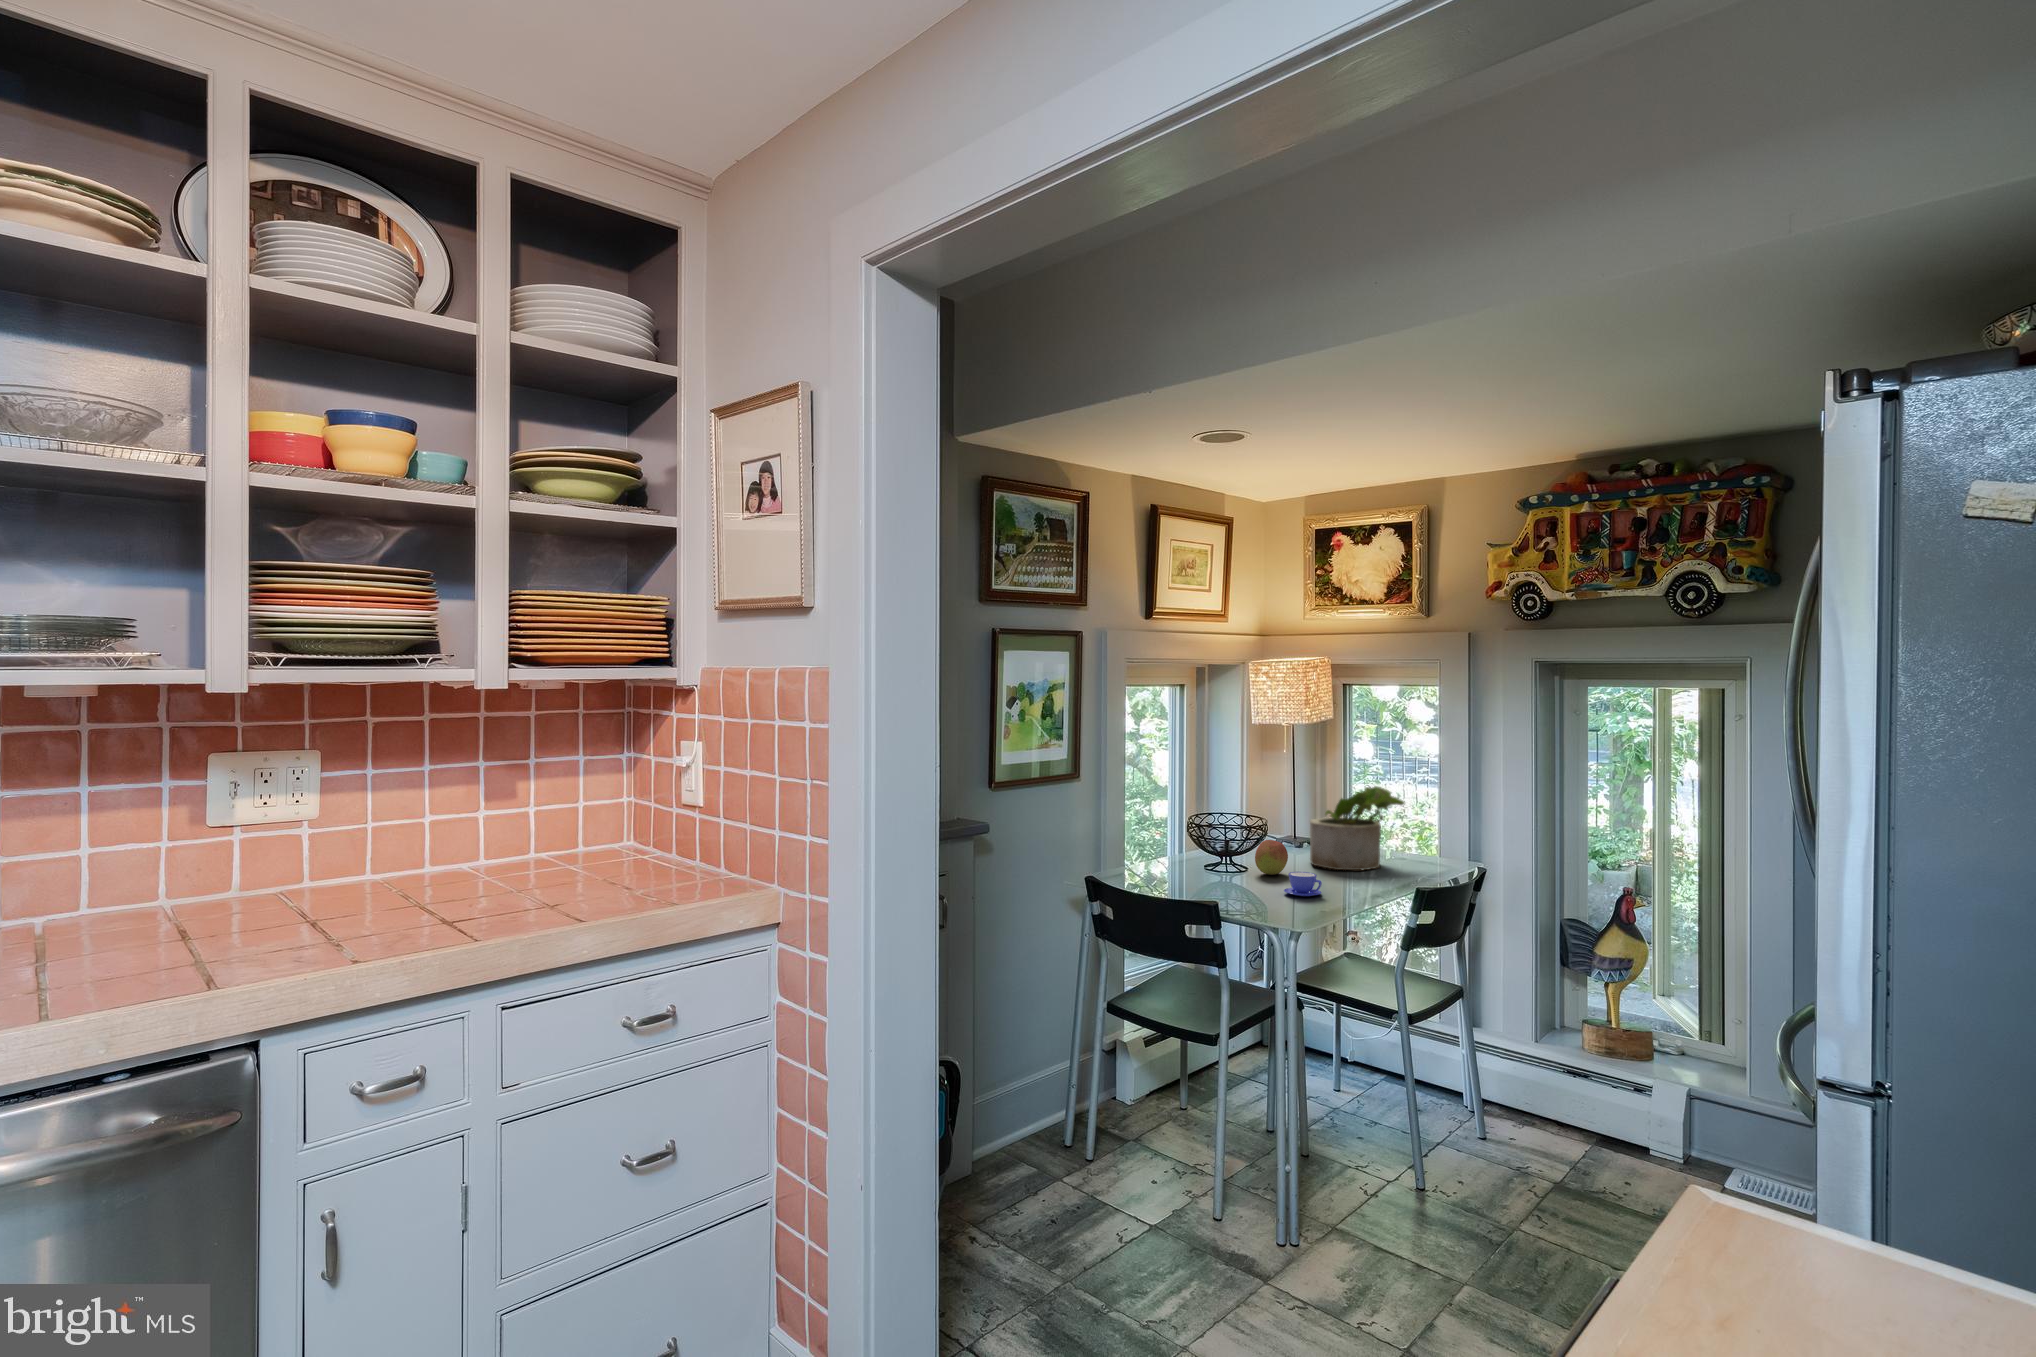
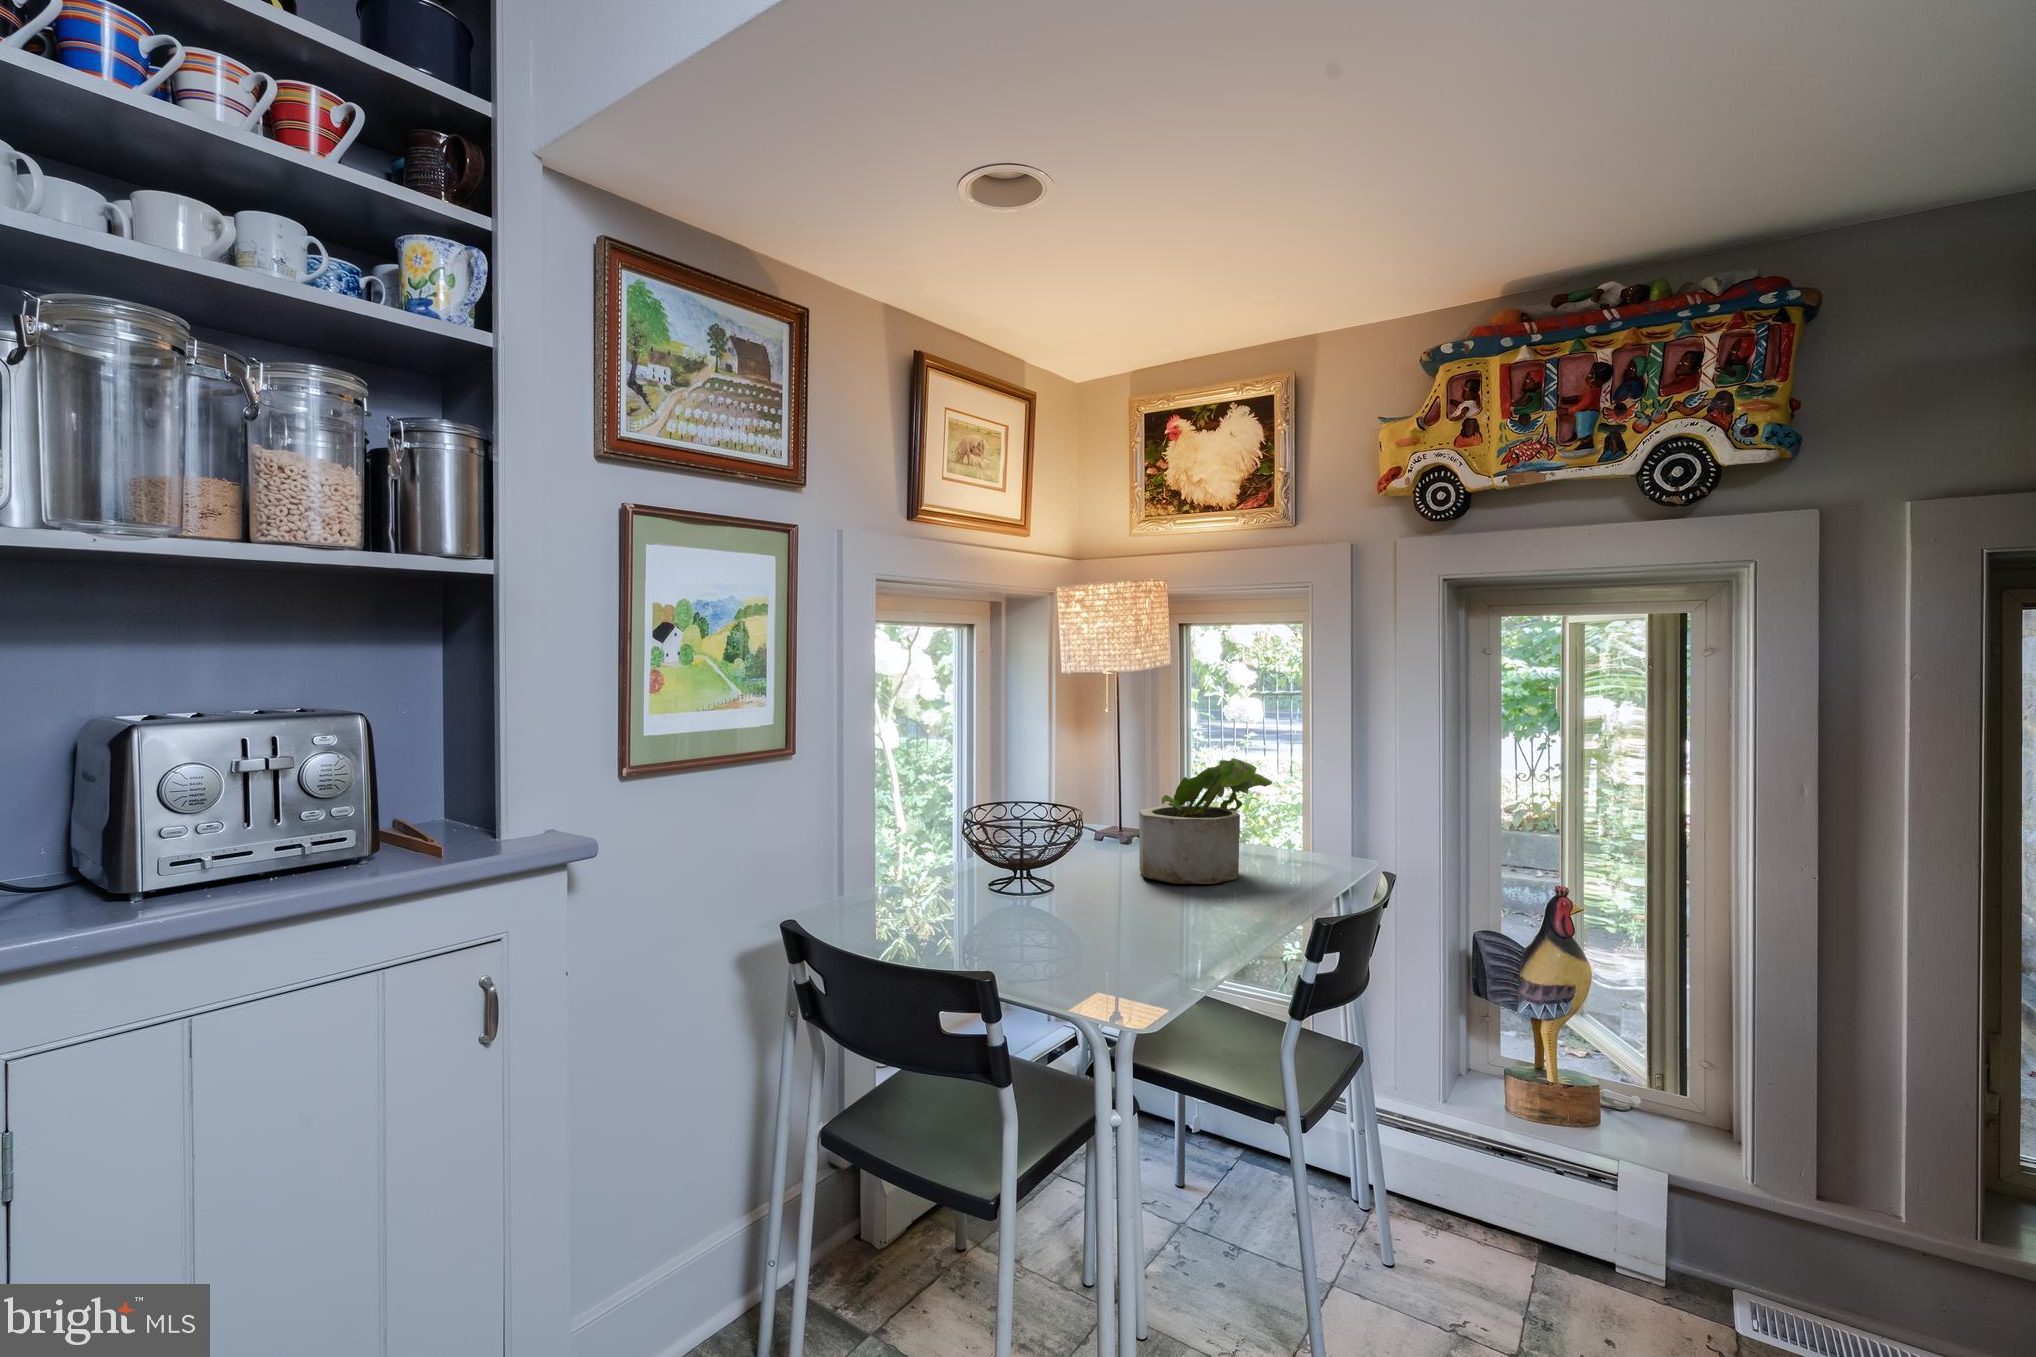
fruit: present [1255,840,1288,875] -> none [1060,842,1109,896]
teacup: present [1284,872,1322,896] -> none [1104,894,1163,935]

